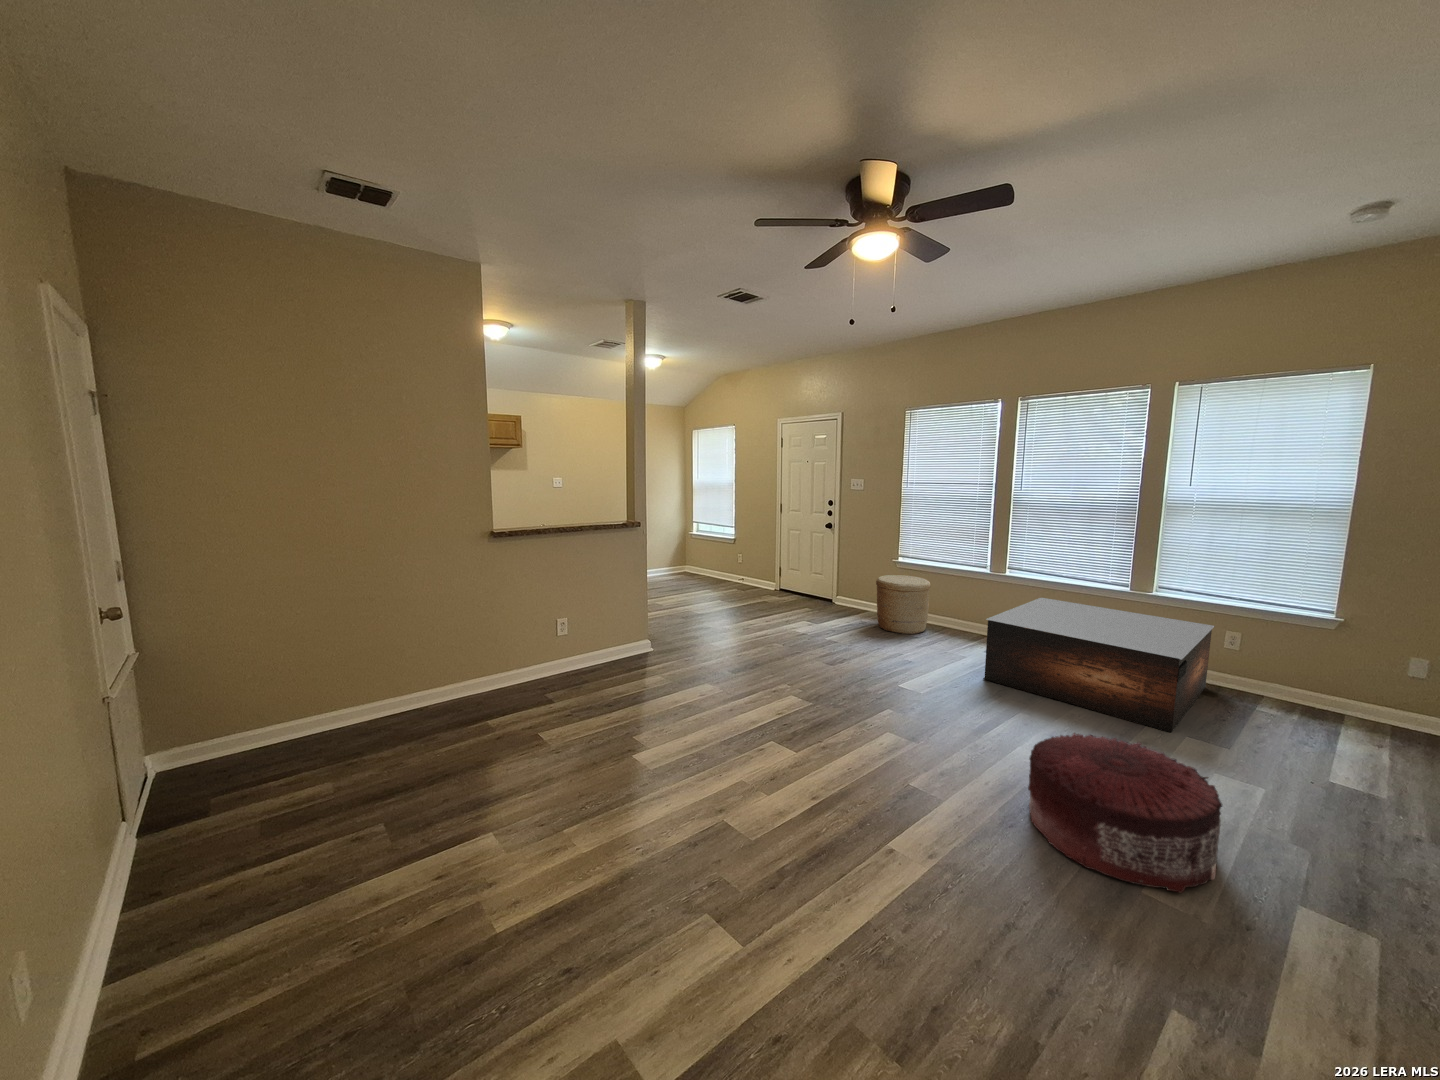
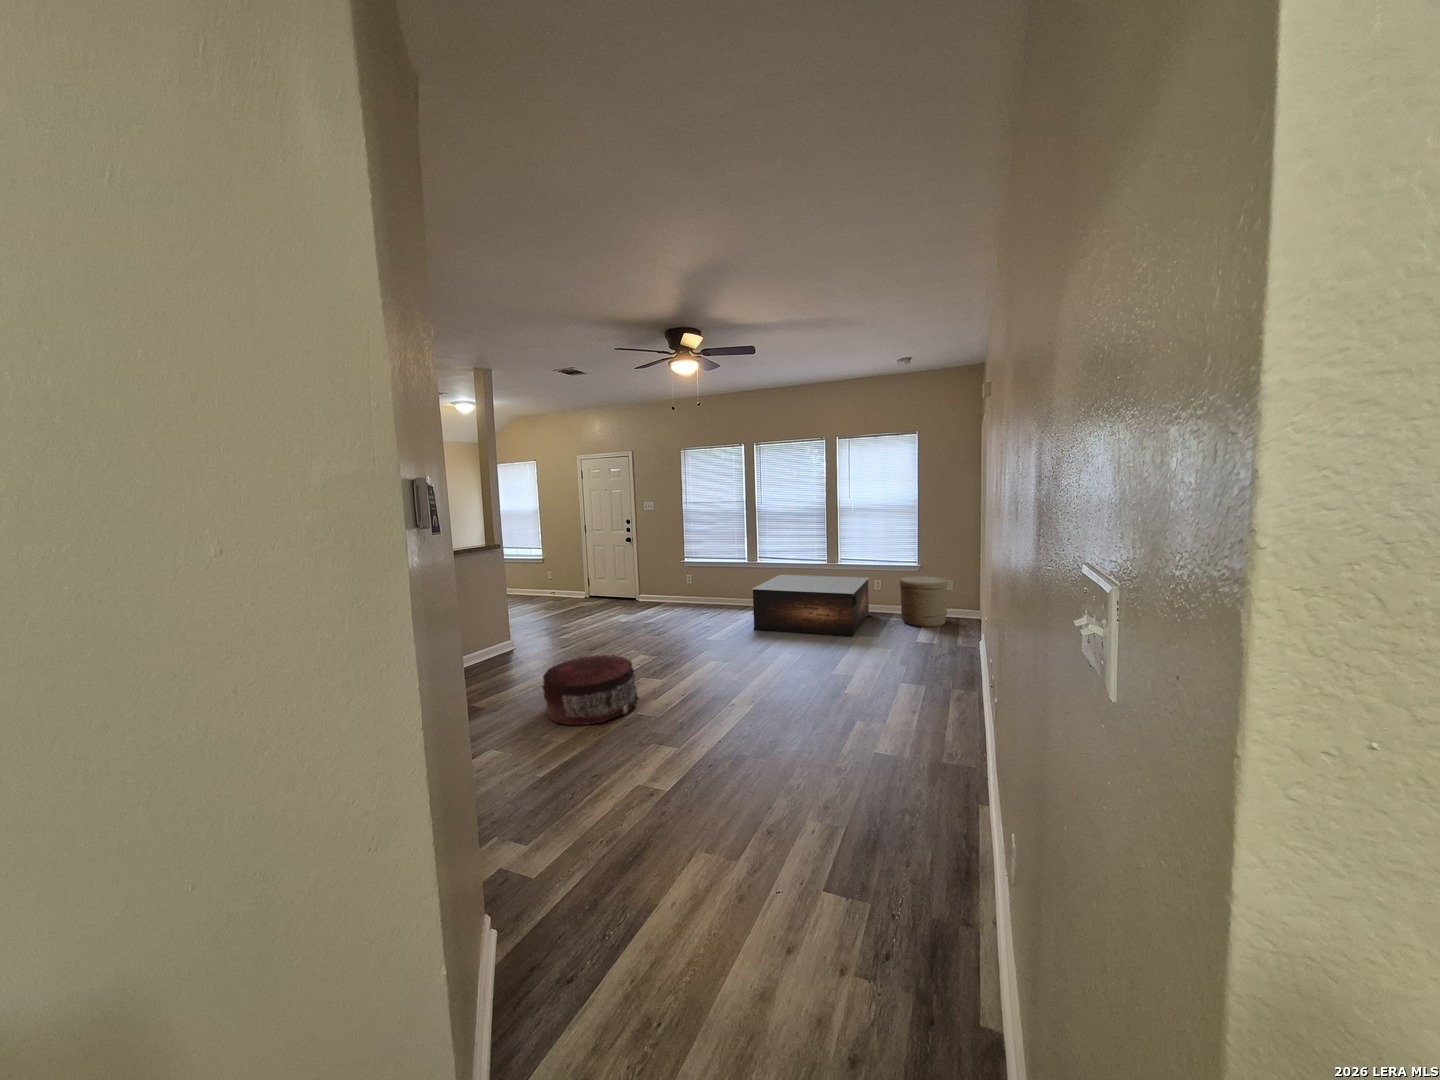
woven basket: present [876,575,931,634] -> present [900,576,948,627]
pouf: present [1028,734,1222,893] -> present [542,655,639,725]

